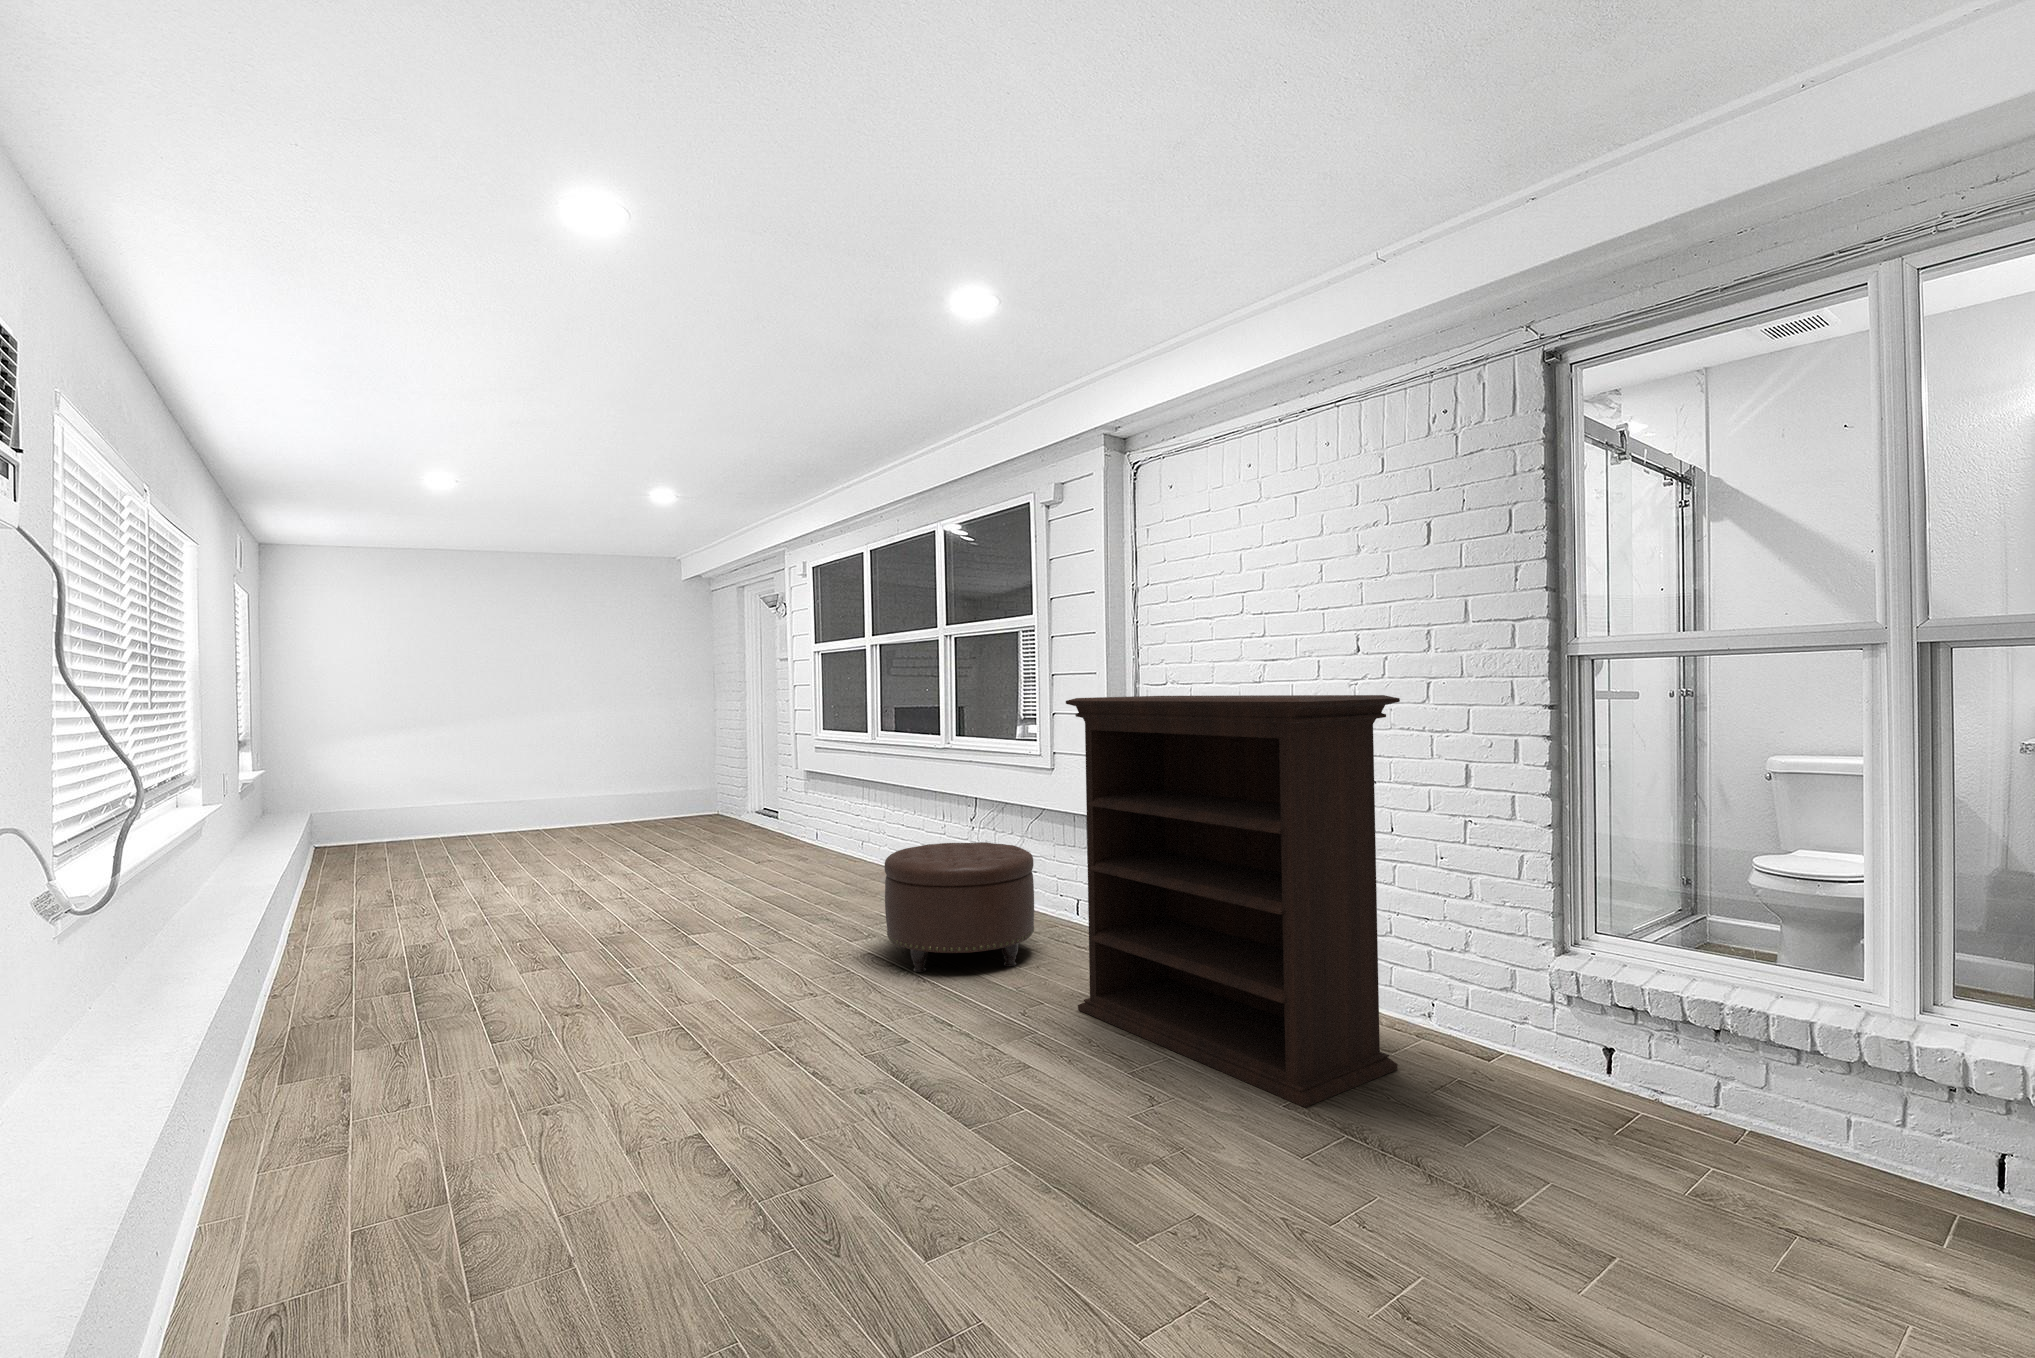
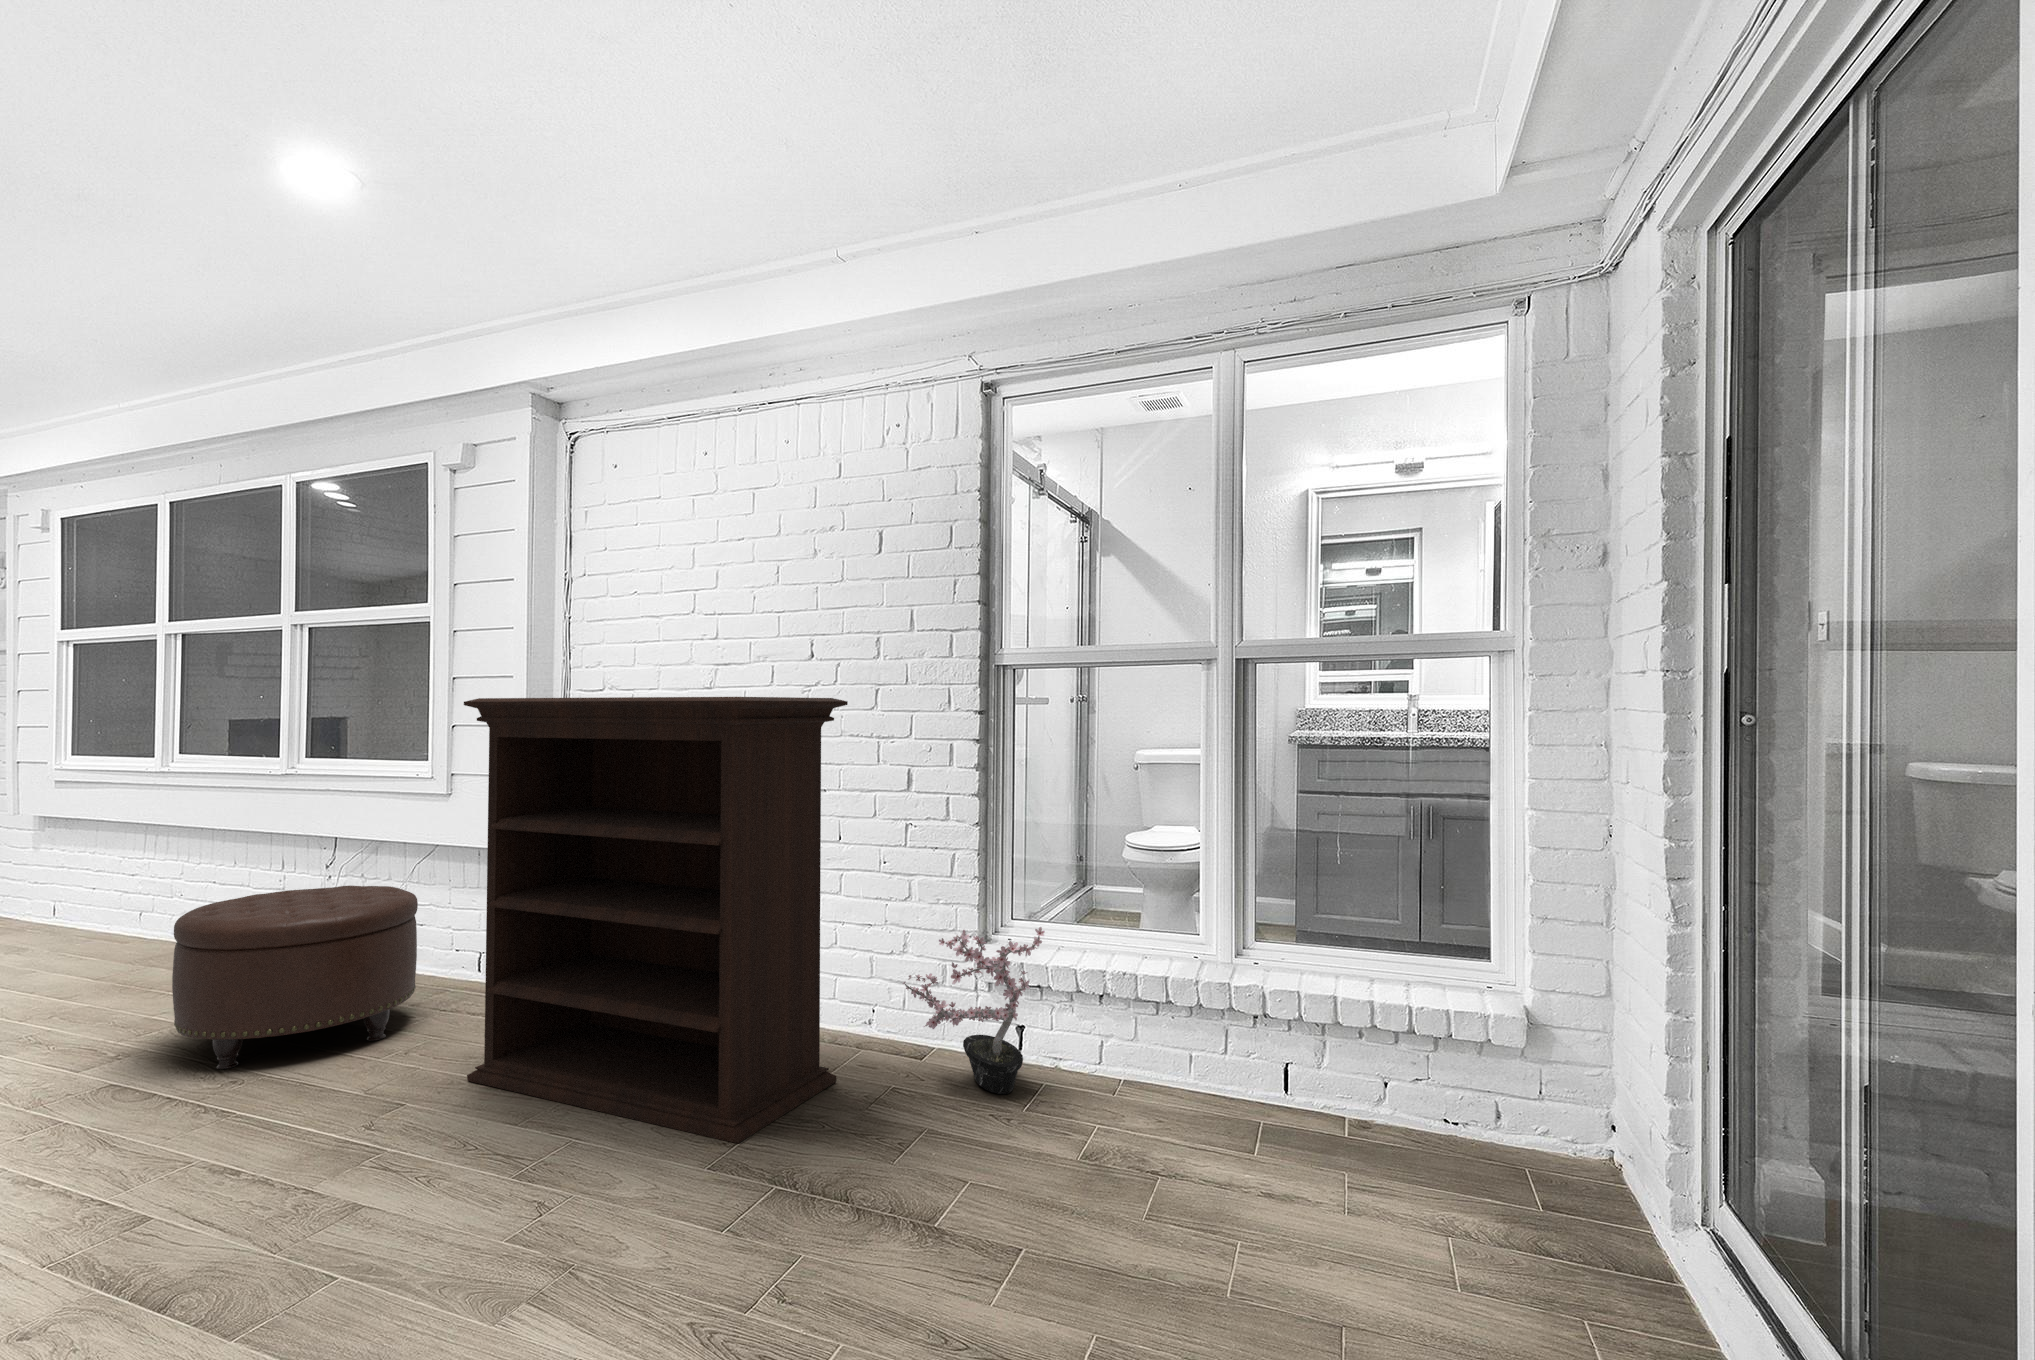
potted plant: none [1462,926,1645,1118] -> present [902,927,1045,1094]

